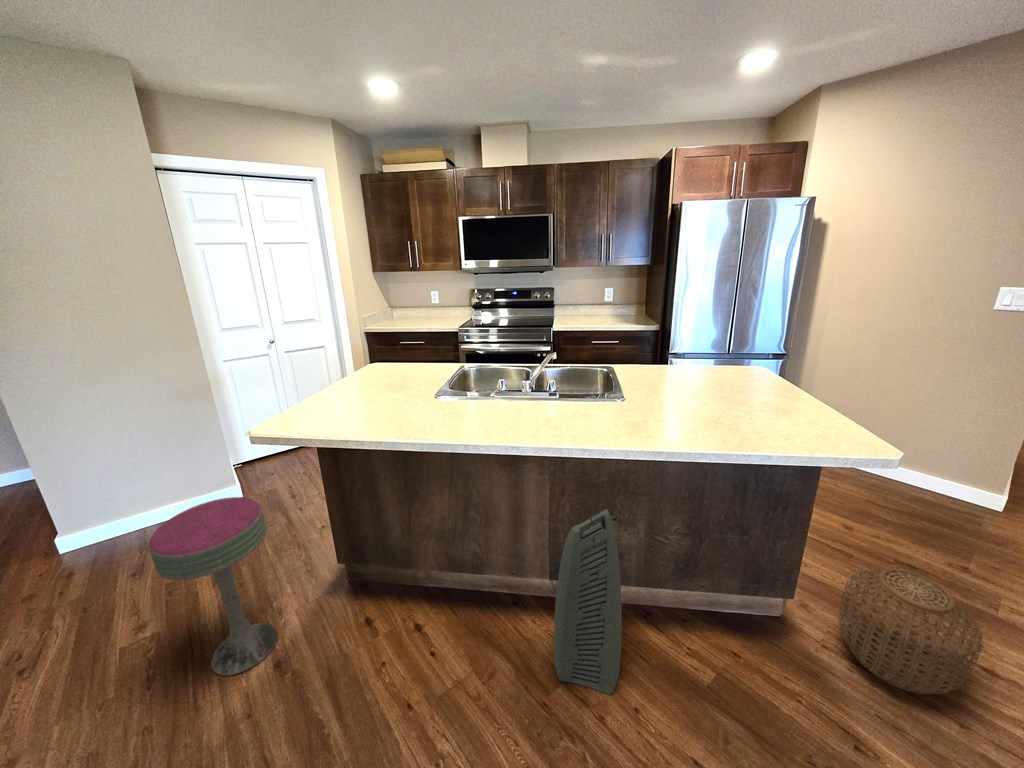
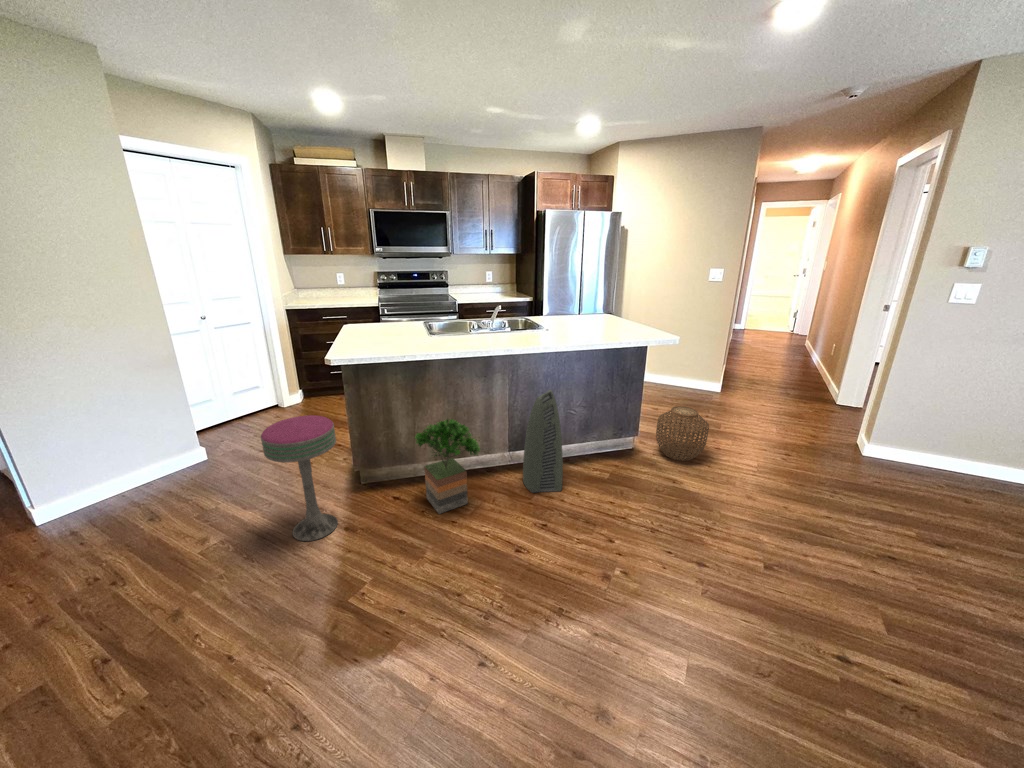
potted tree: none [366,528,467,681] -> present [415,419,480,514]

